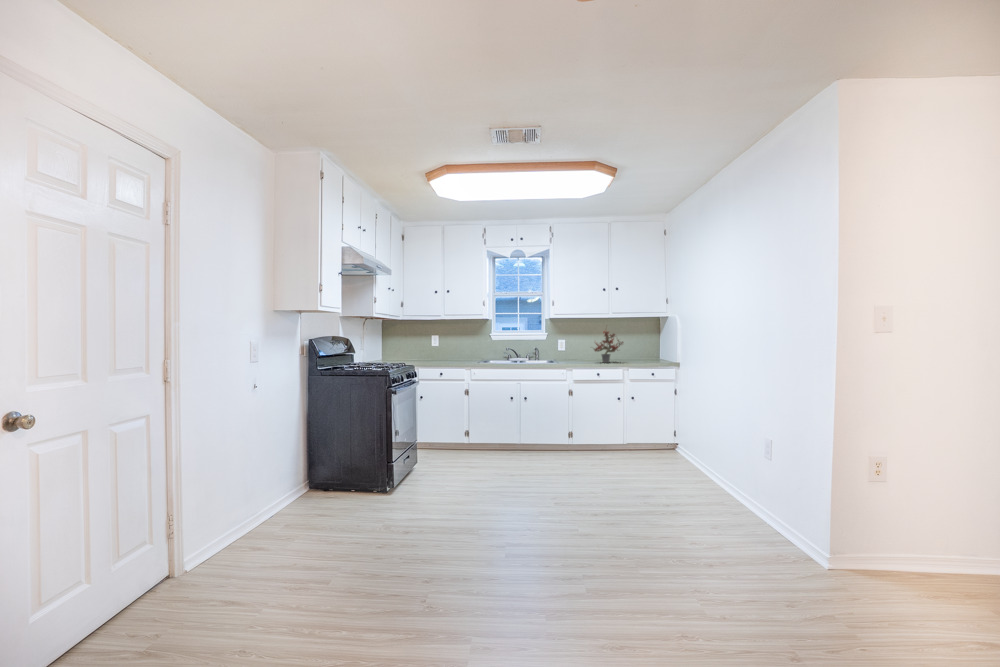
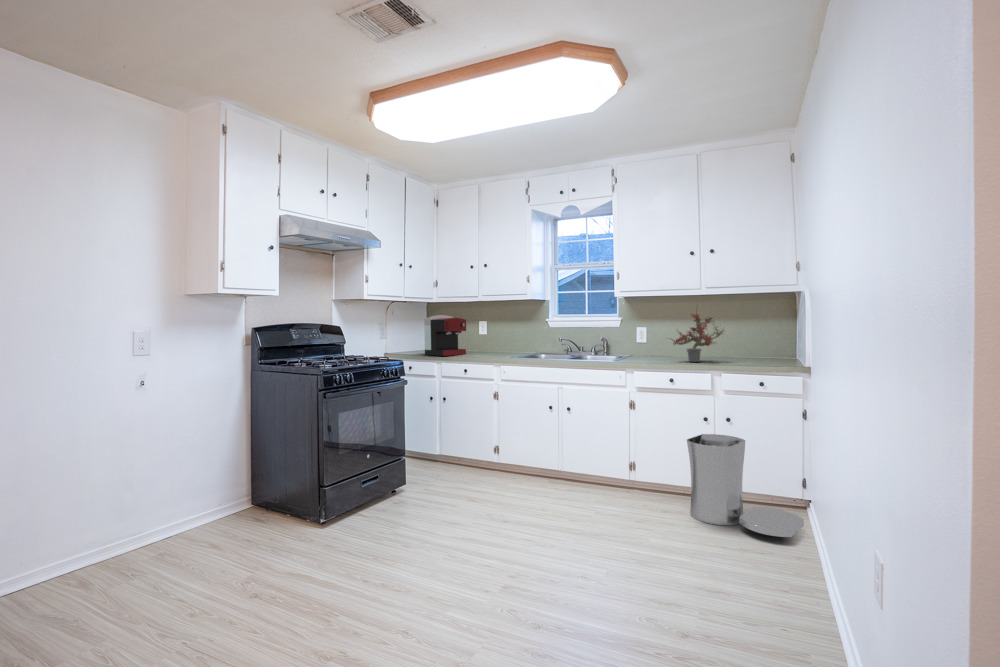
coffee maker: none [395,330,430,363] -> present [424,315,466,356]
trash can: none [617,408,683,461] -> present [687,434,804,537]

